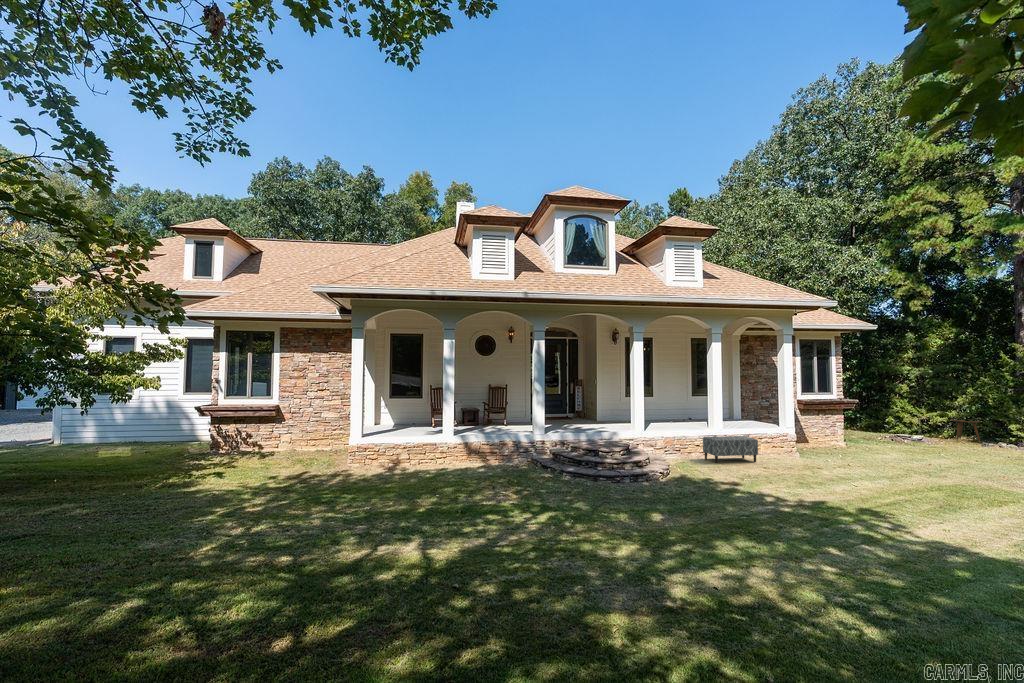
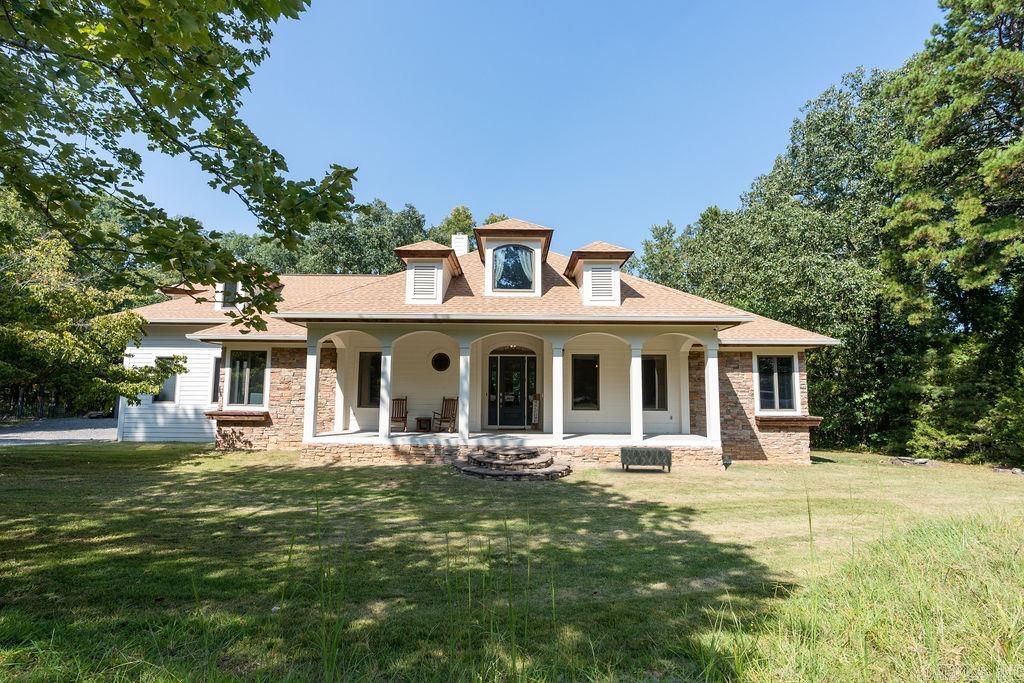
side table: present [951,419,980,442] -> none [941,439,975,466]

